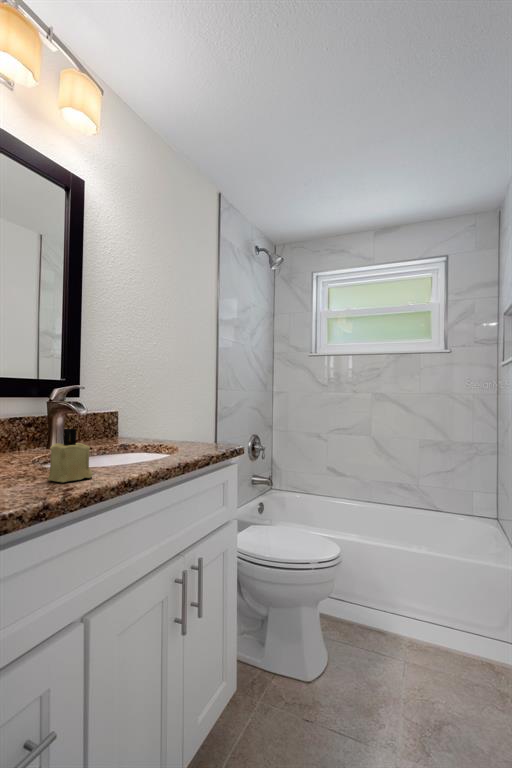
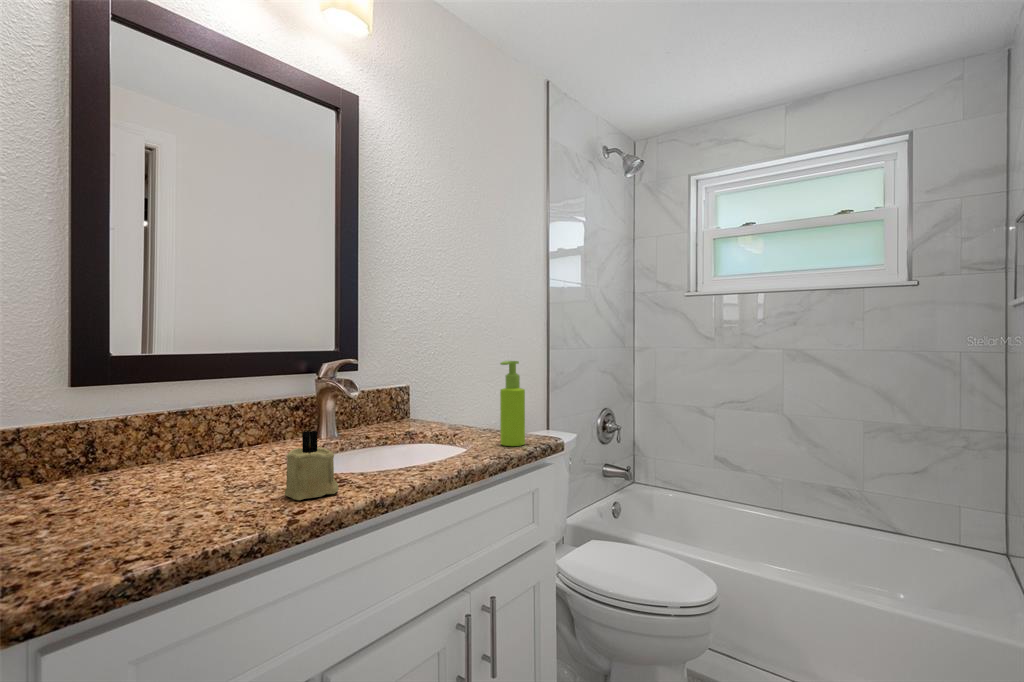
soap dispenser: none [200,387,218,449] -> present [500,361,525,446]

